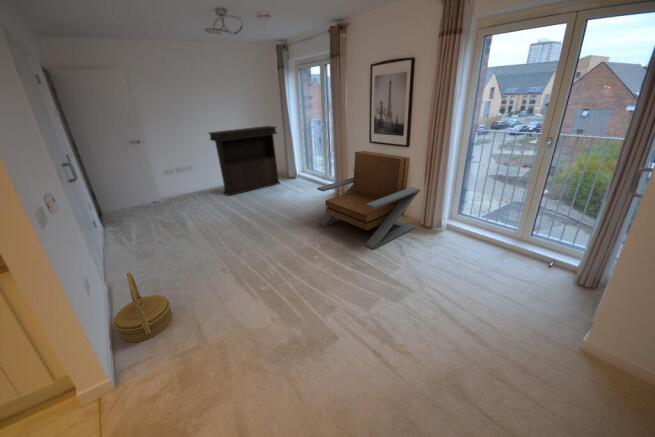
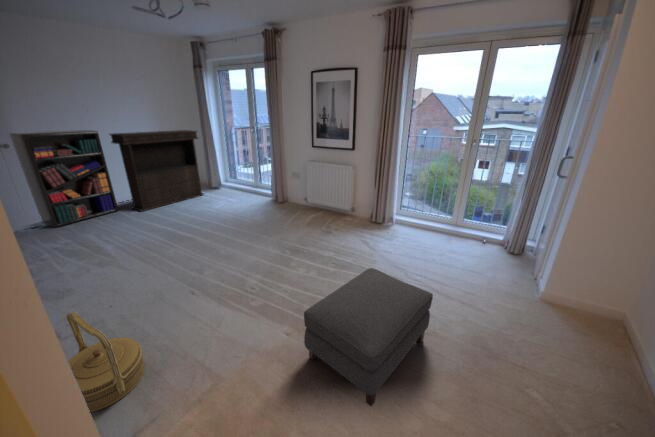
bookshelf: none [147,130,214,204] -> present [9,130,118,227]
lounge chair: present [317,151,420,249] -> none [272,154,372,248]
ottoman: none [269,277,399,403] -> present [304,268,433,406]

